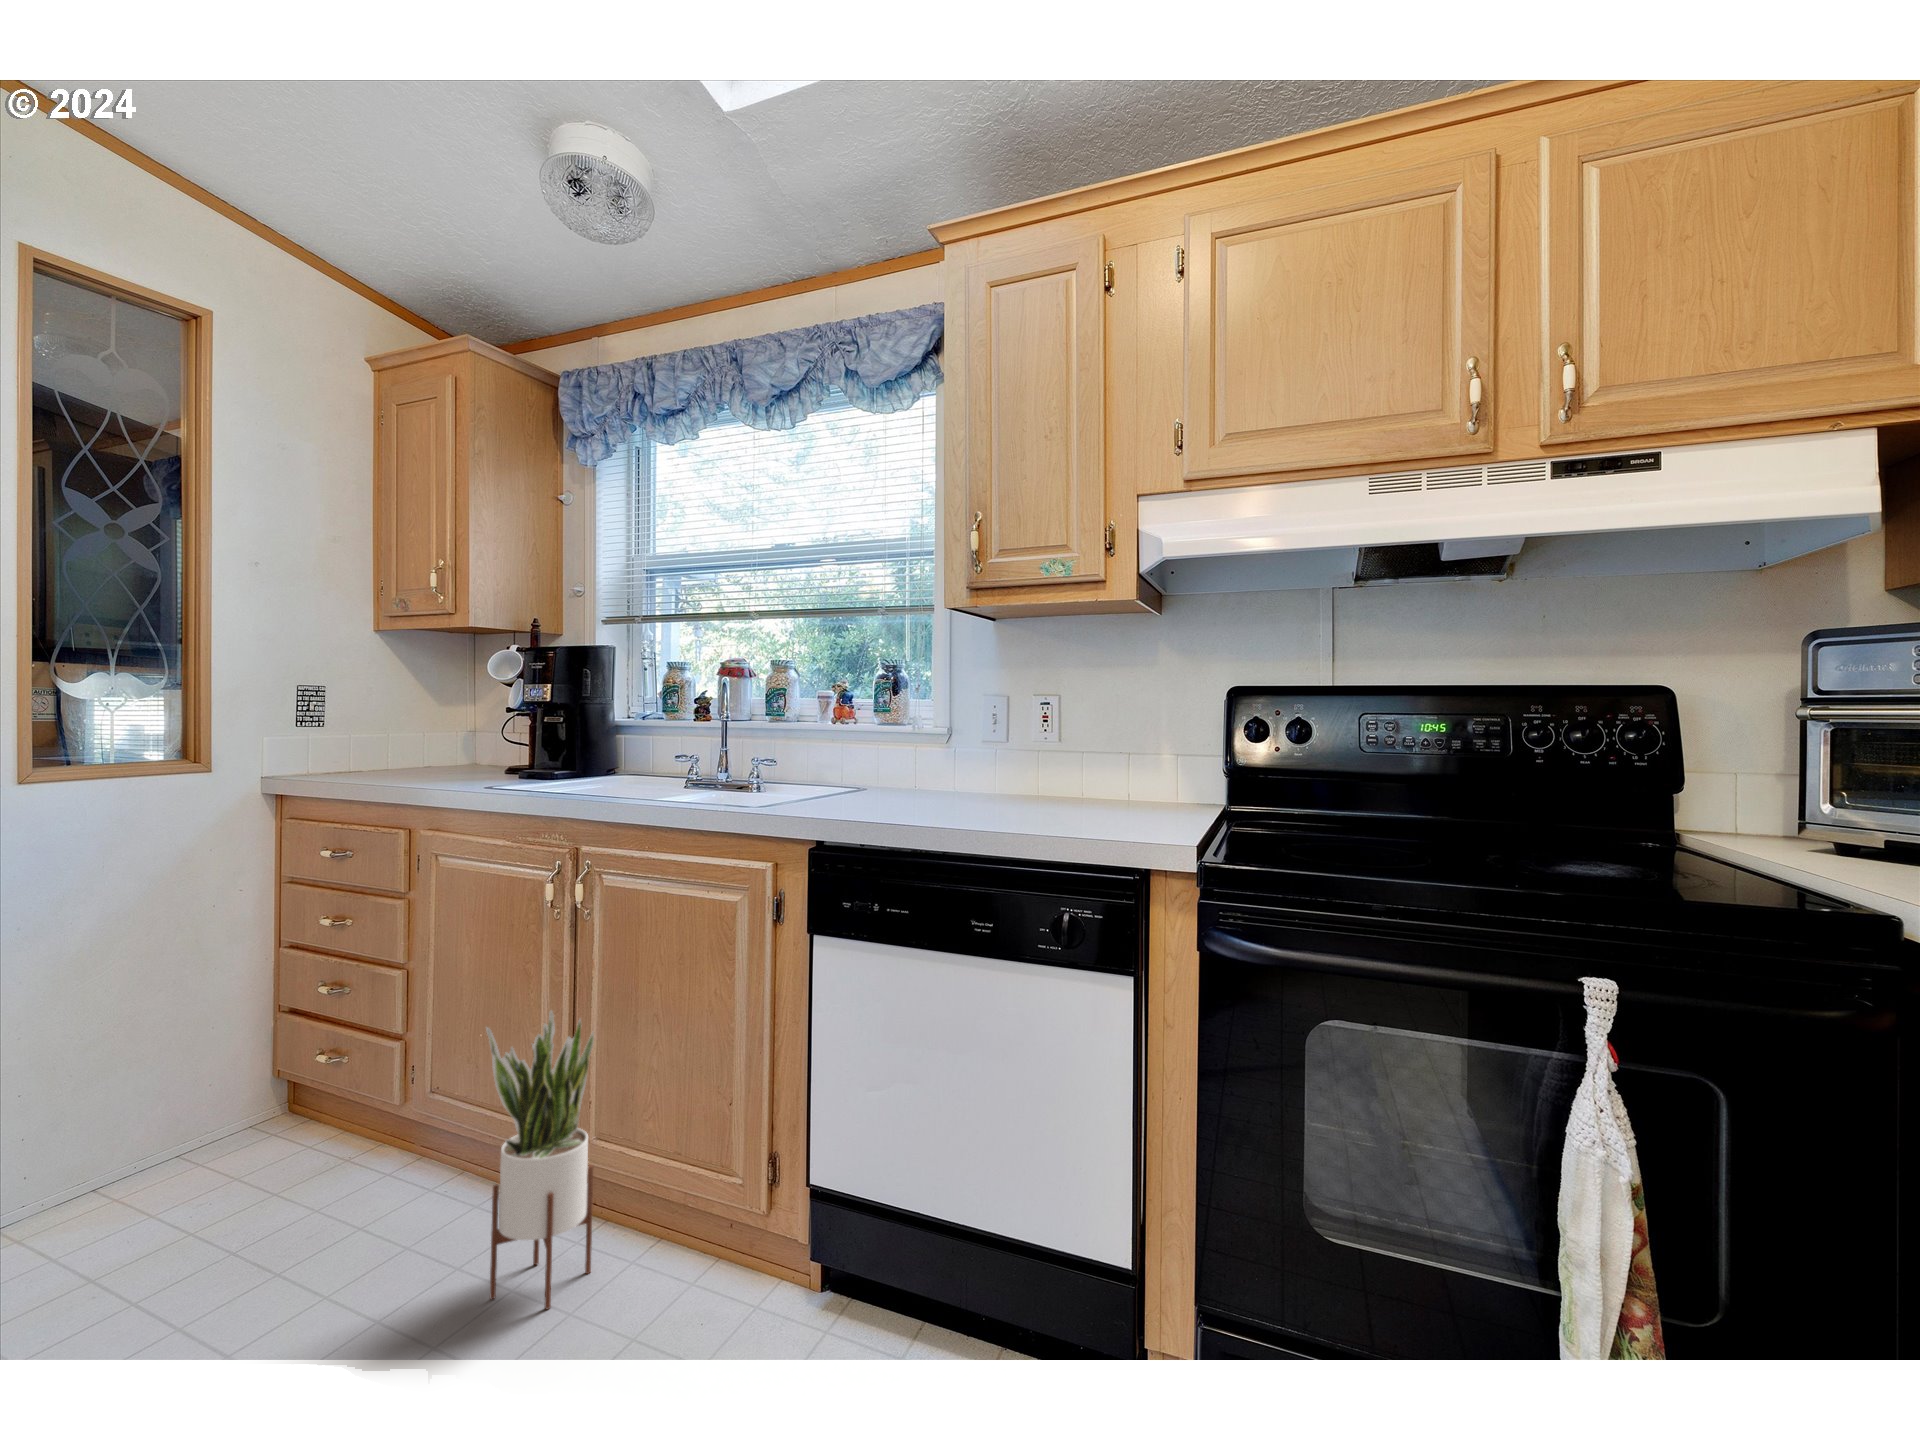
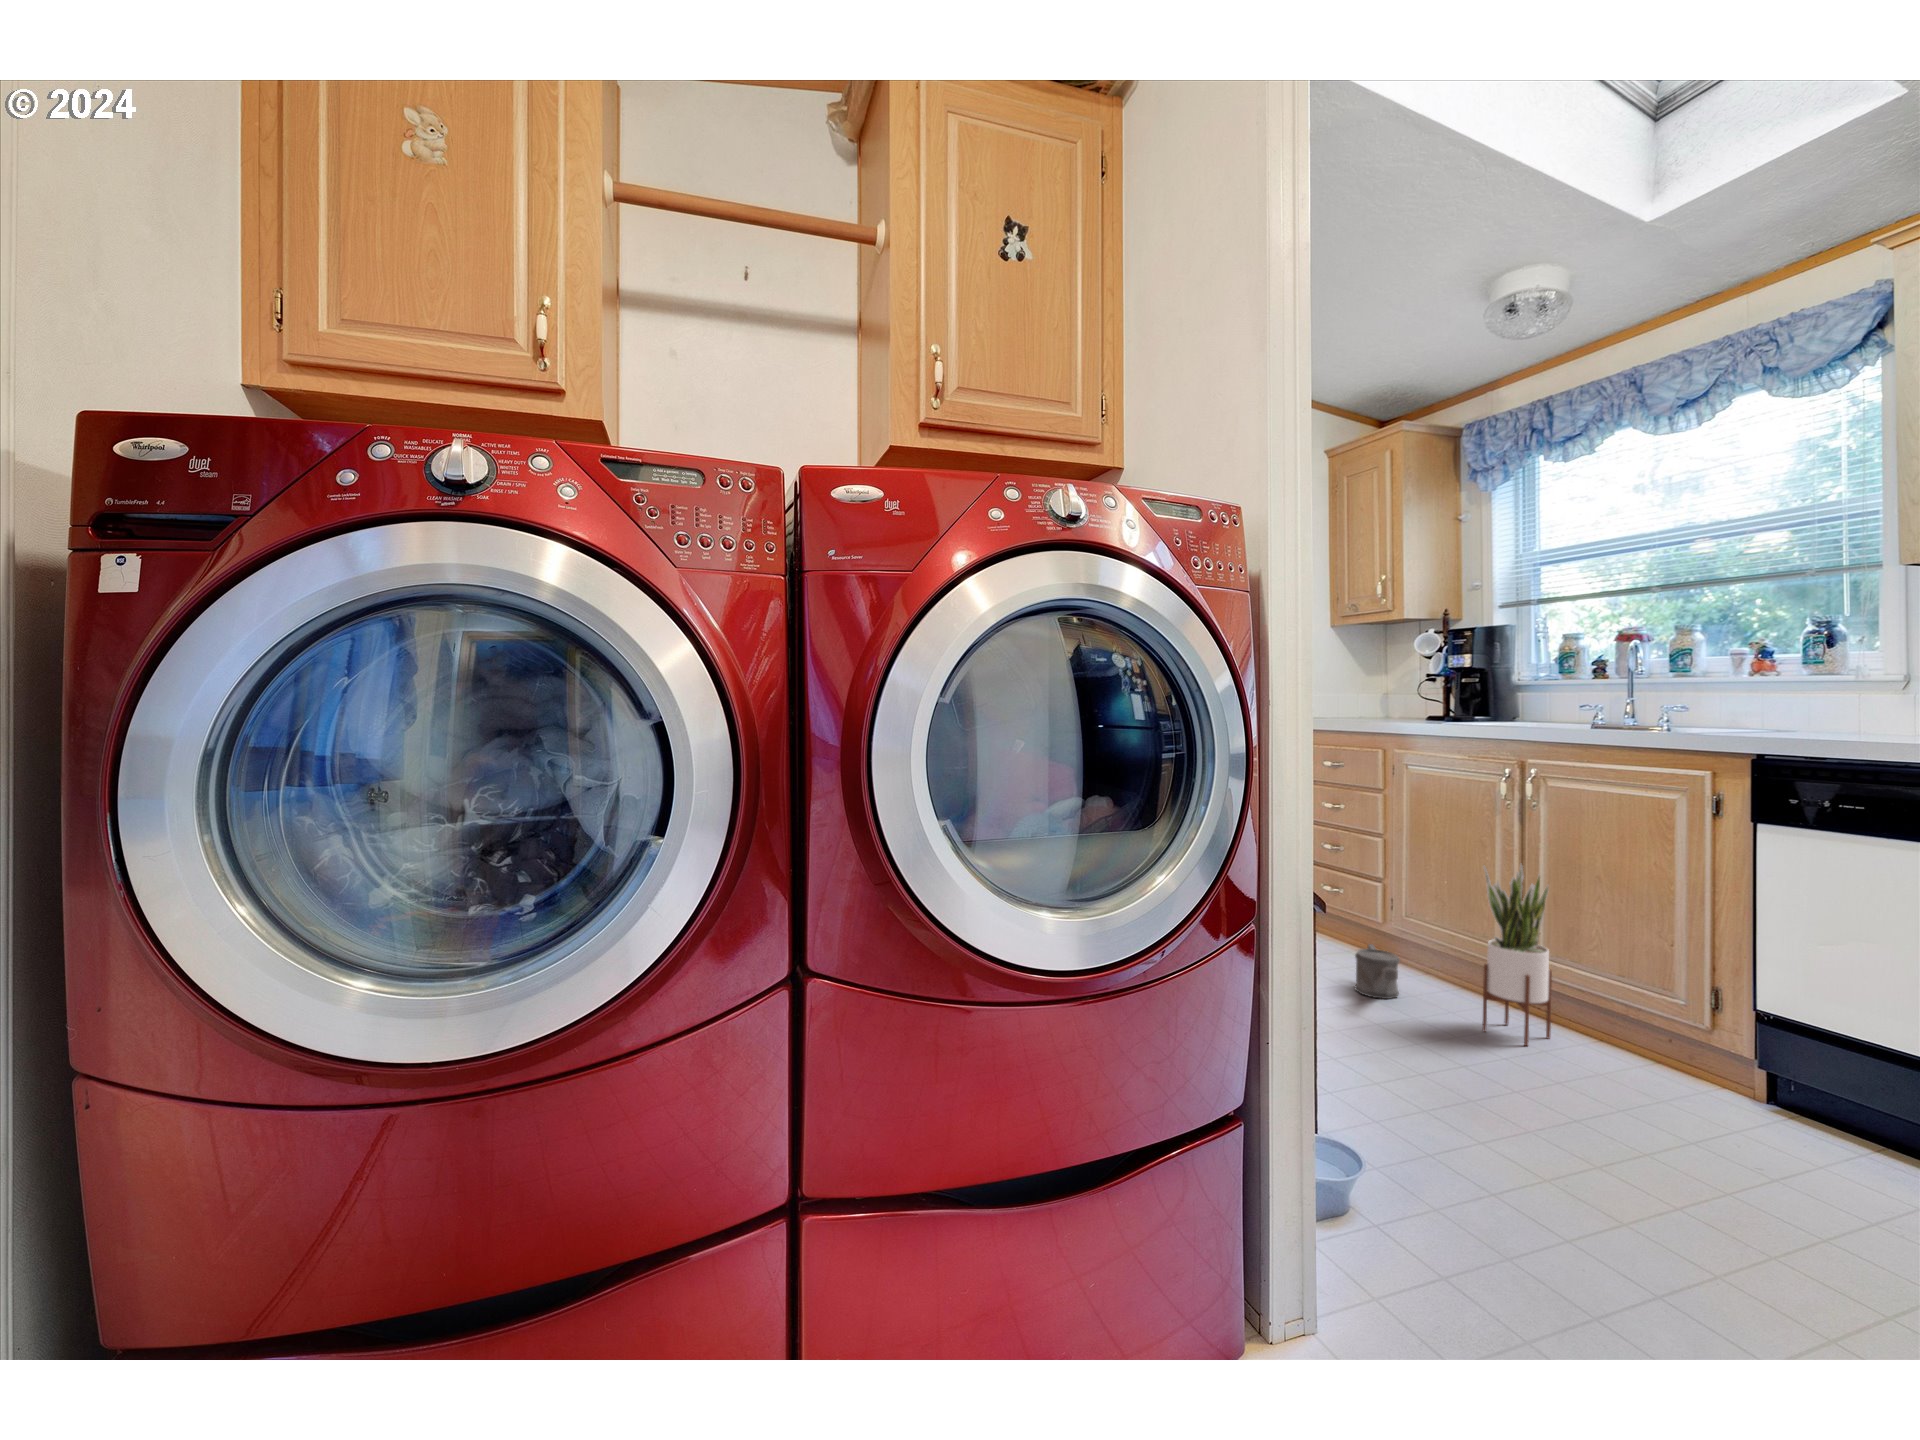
watering can: none [301,1167,386,1280] -> present [1355,944,1400,999]

